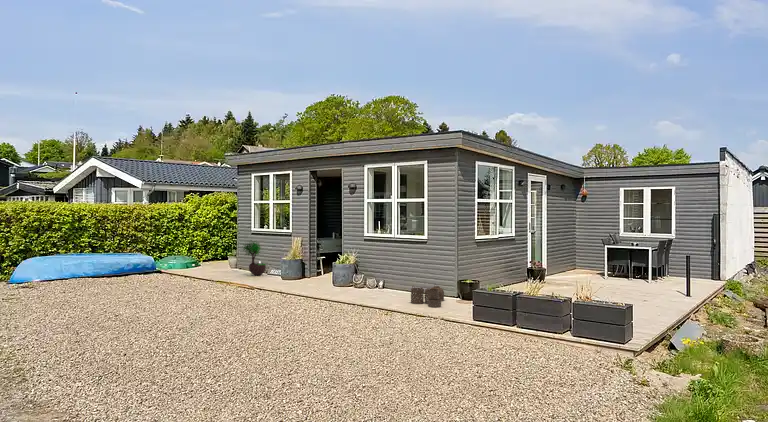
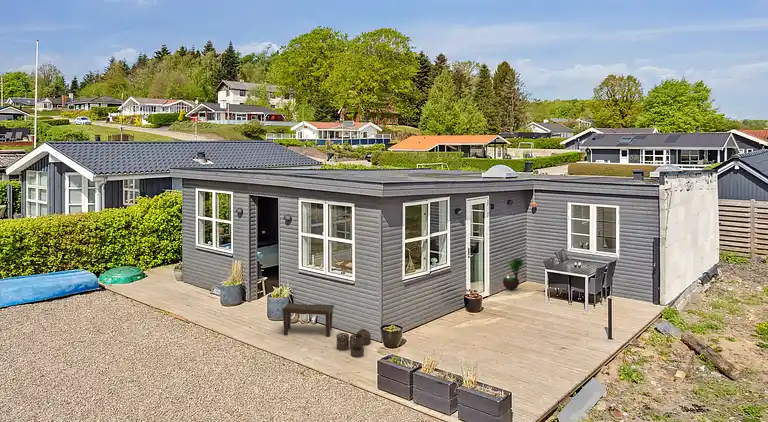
potted tree: present [243,242,266,275] -> present [503,258,523,290]
bench: none [352,266,402,297] -> present [282,303,334,337]

